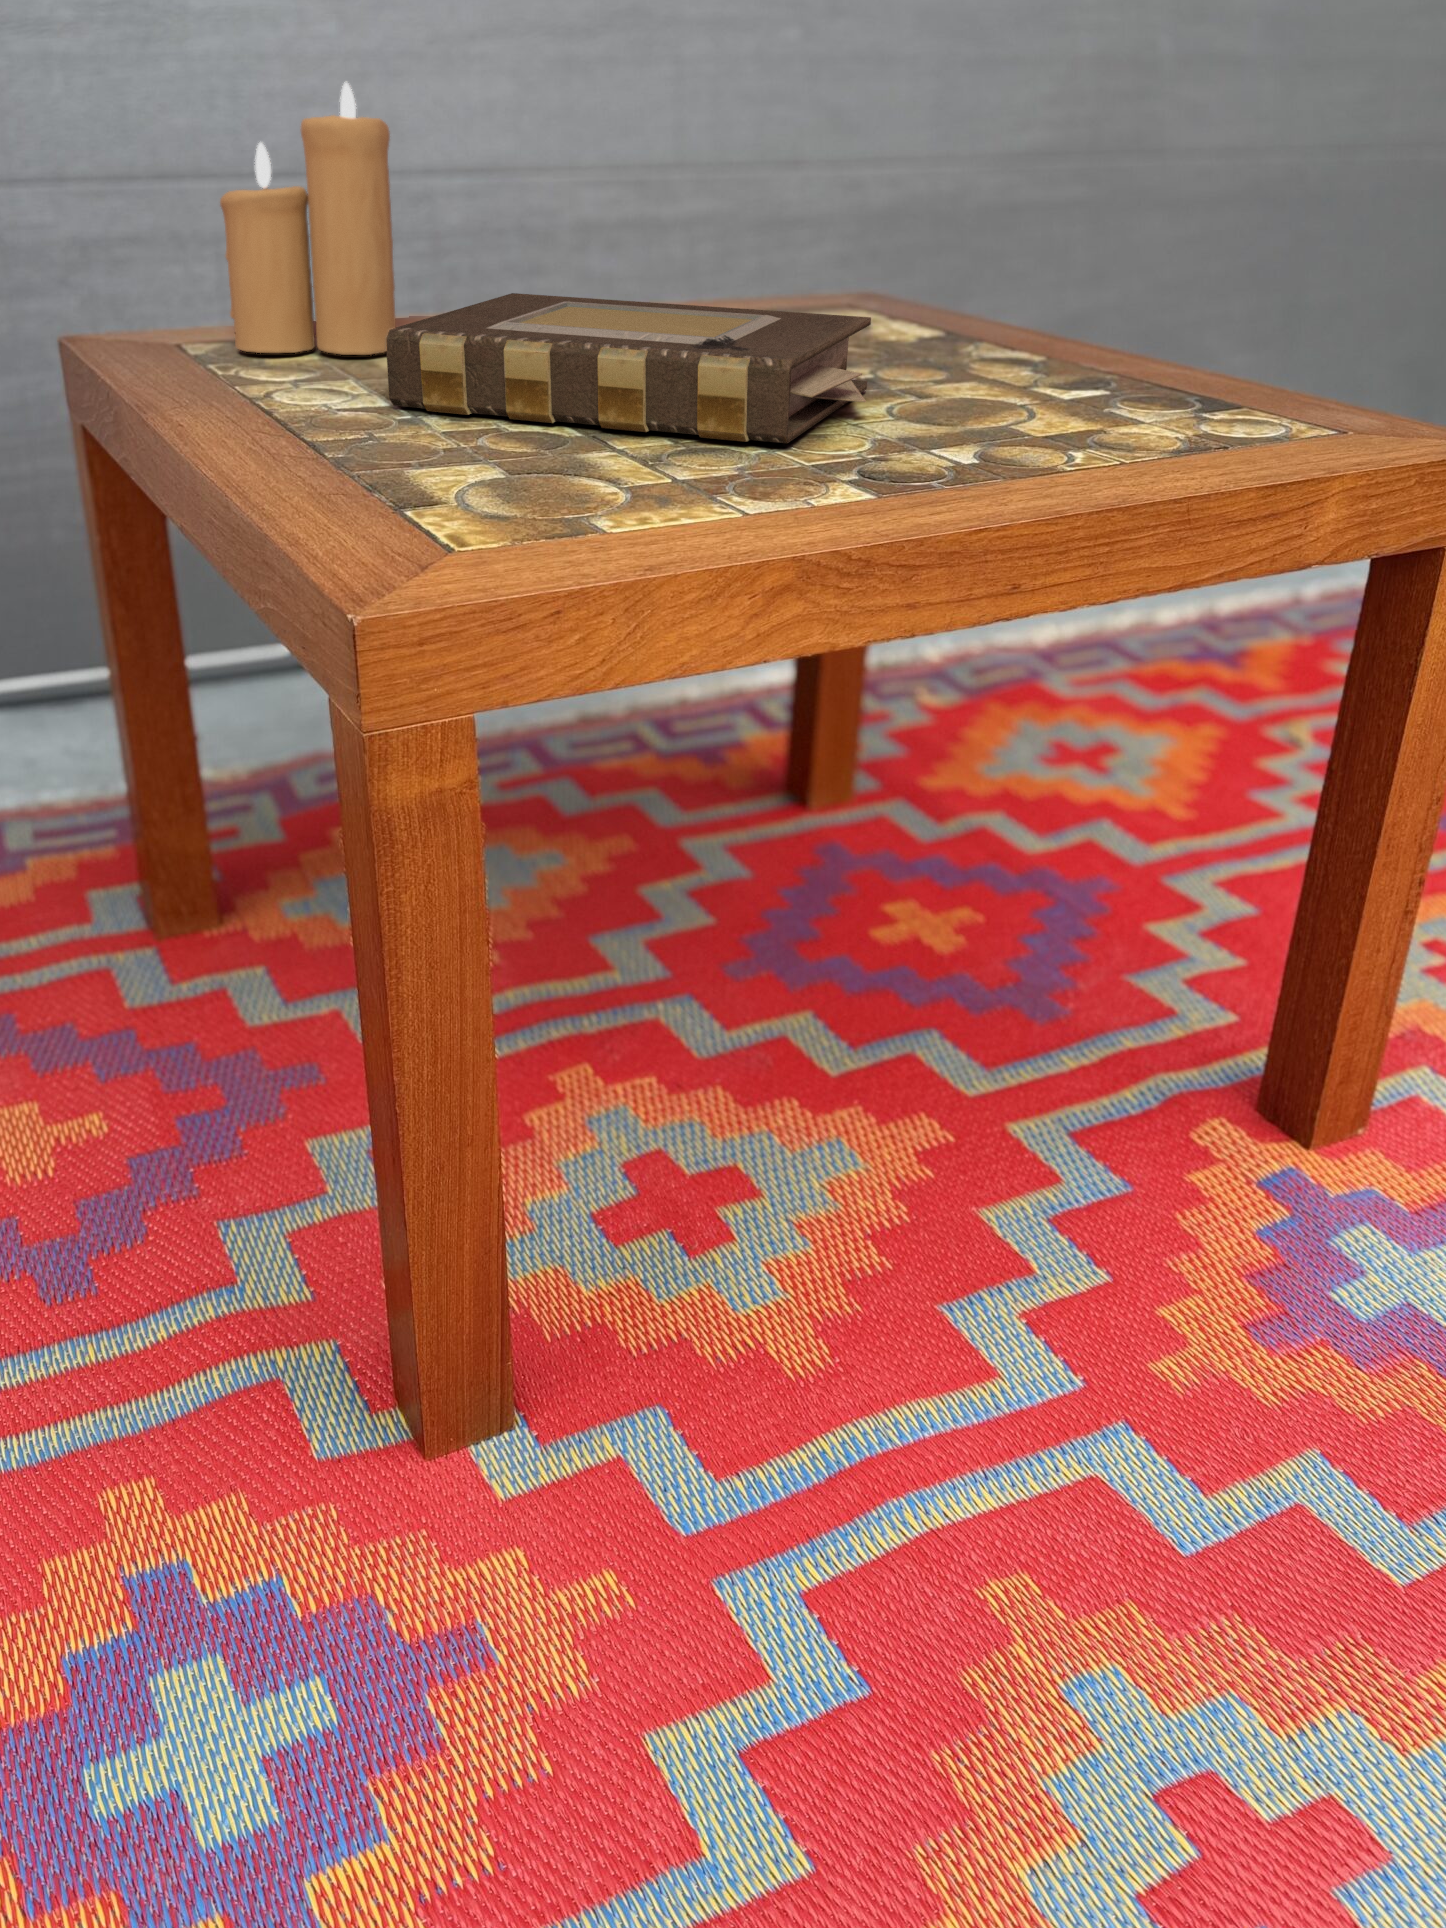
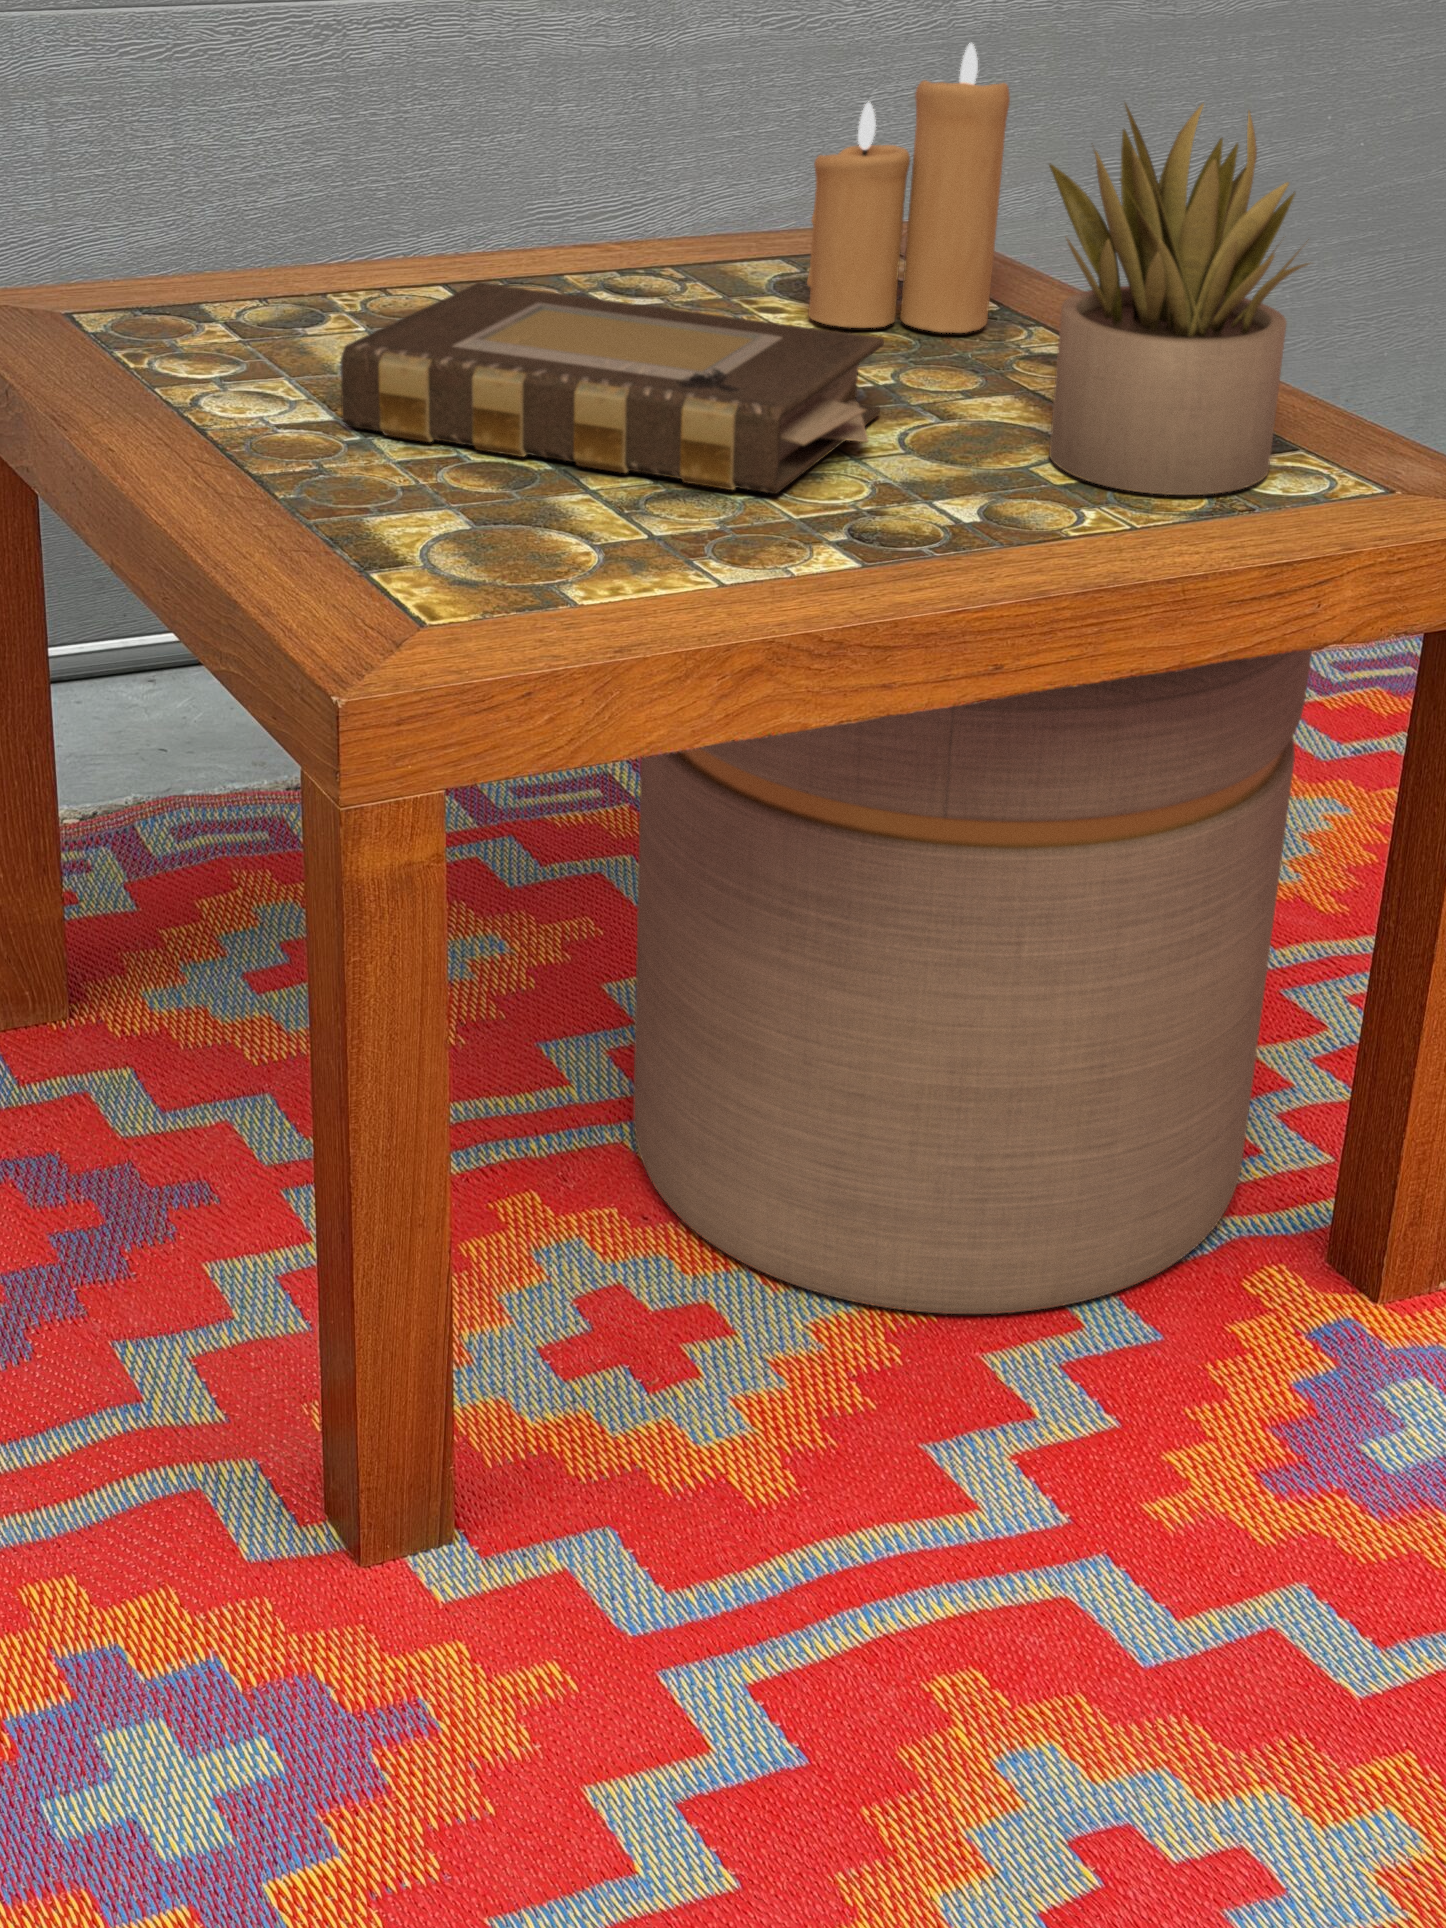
succulent plant: none [1025,66,1284,438] -> present [1049,103,1309,495]
candle: present [220,82,396,355] -> present [807,43,1010,333]
ottoman: none [661,460,1259,1175] -> present [634,649,1312,1314]

